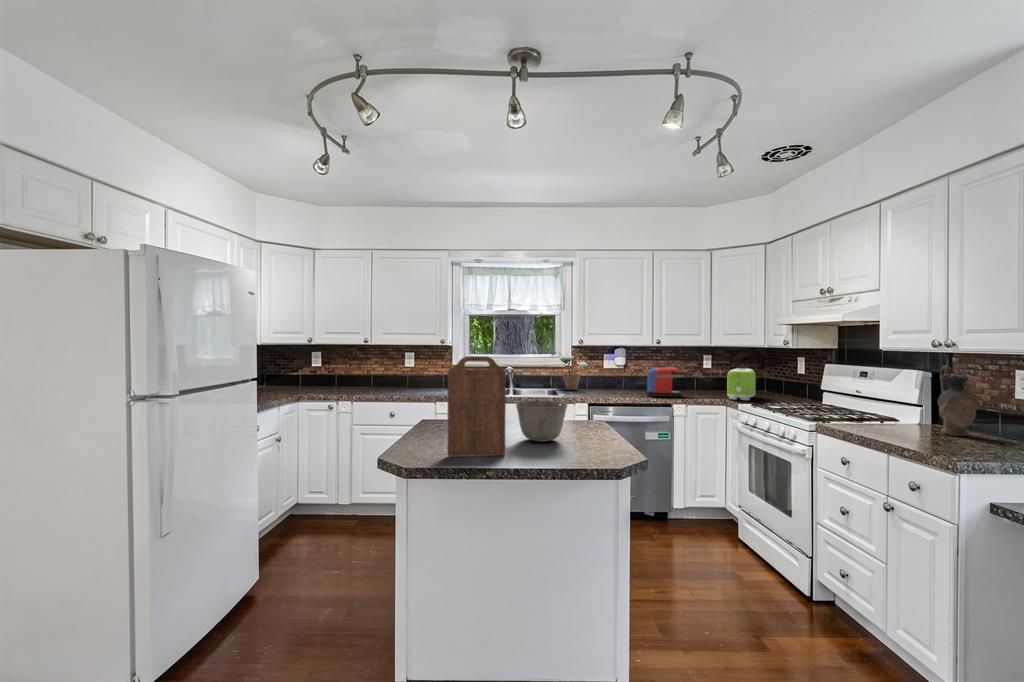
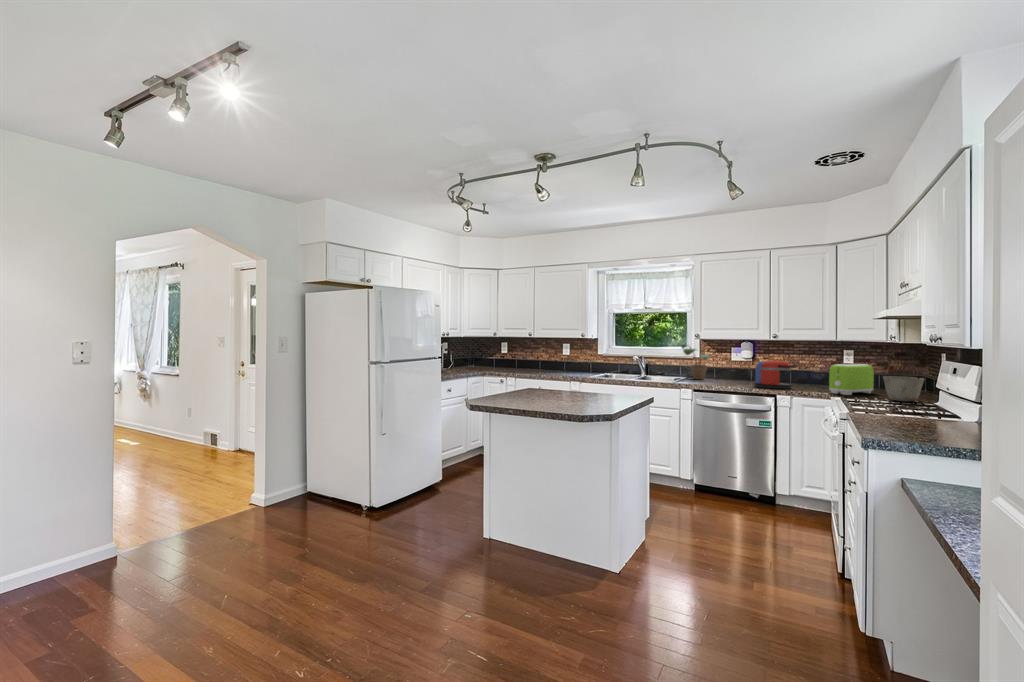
cutting board: present [447,356,506,456] -> none [496,344,527,404]
ceramic pitcher: present [938,365,979,436] -> none [925,360,960,427]
ceramic bowl: present [516,400,568,442] -> present [883,376,924,401]

